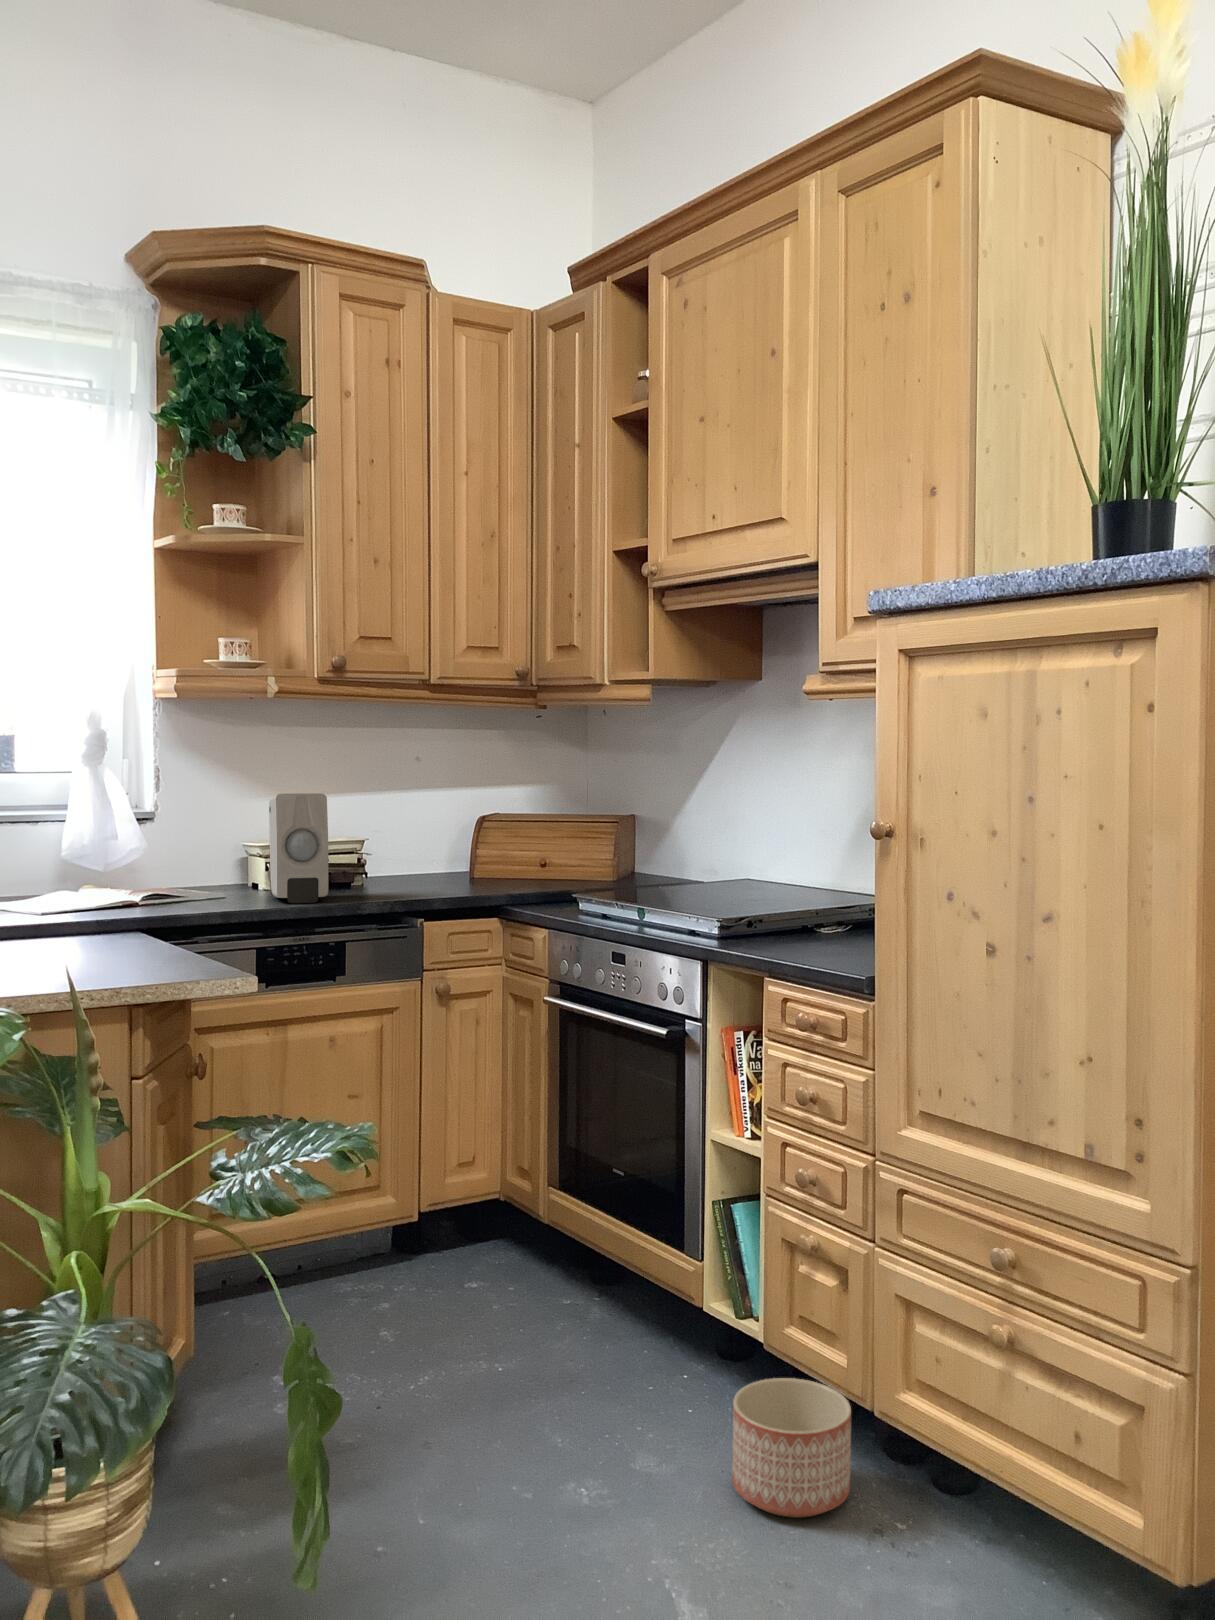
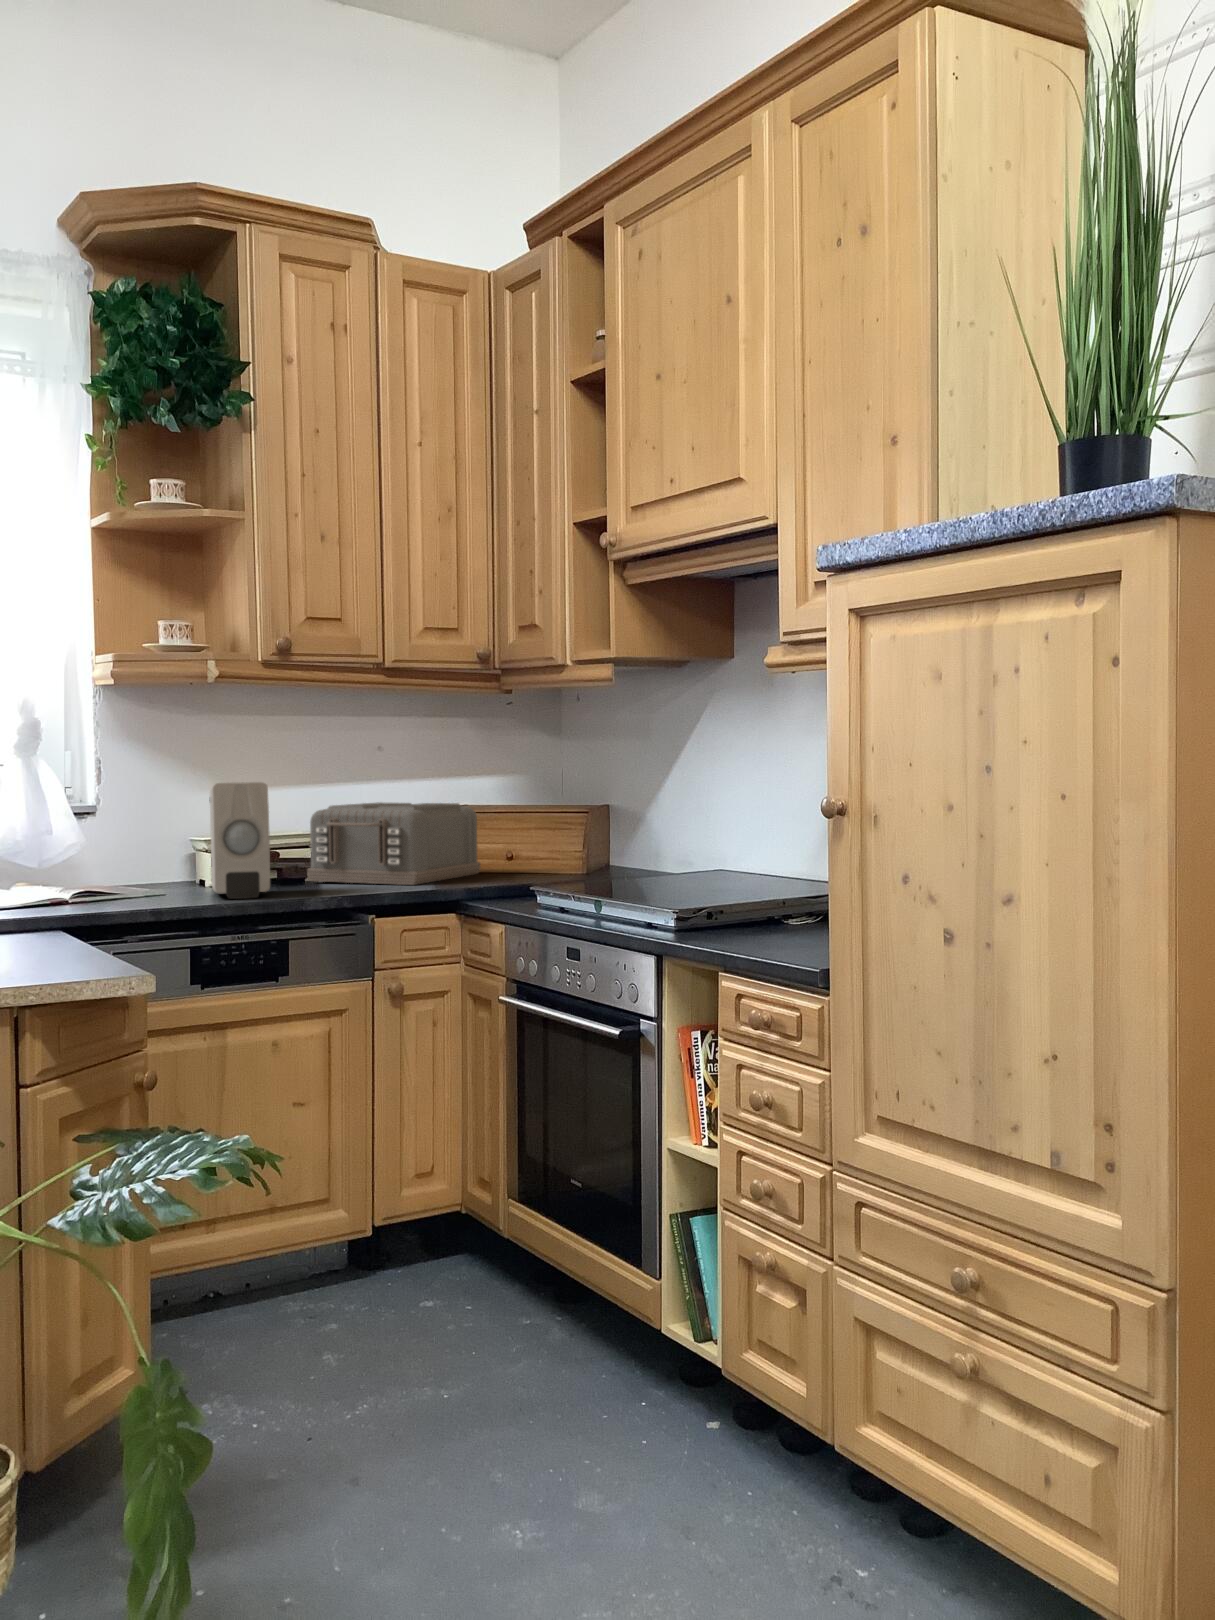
toaster: none [356,811,517,891] -> present [308,802,480,885]
planter: present [732,1378,851,1518] -> none [679,1408,808,1564]

